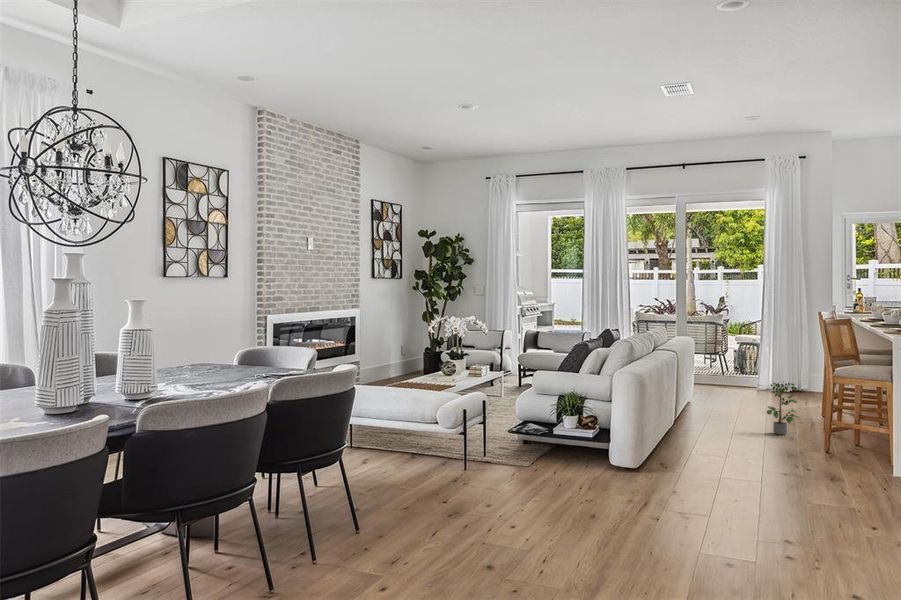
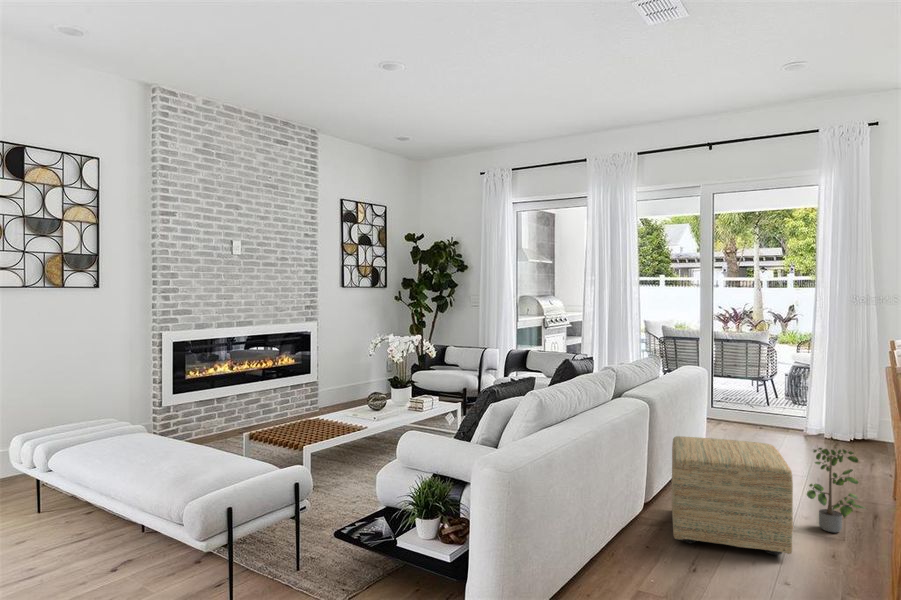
ottoman: none [683,380,764,444] -> present [672,436,793,555]

